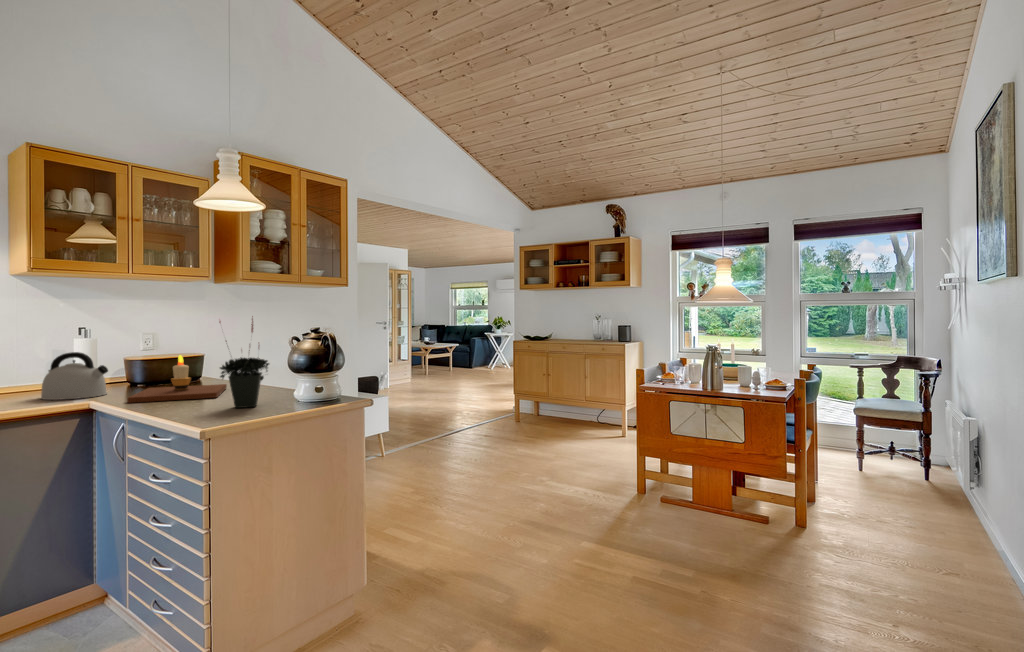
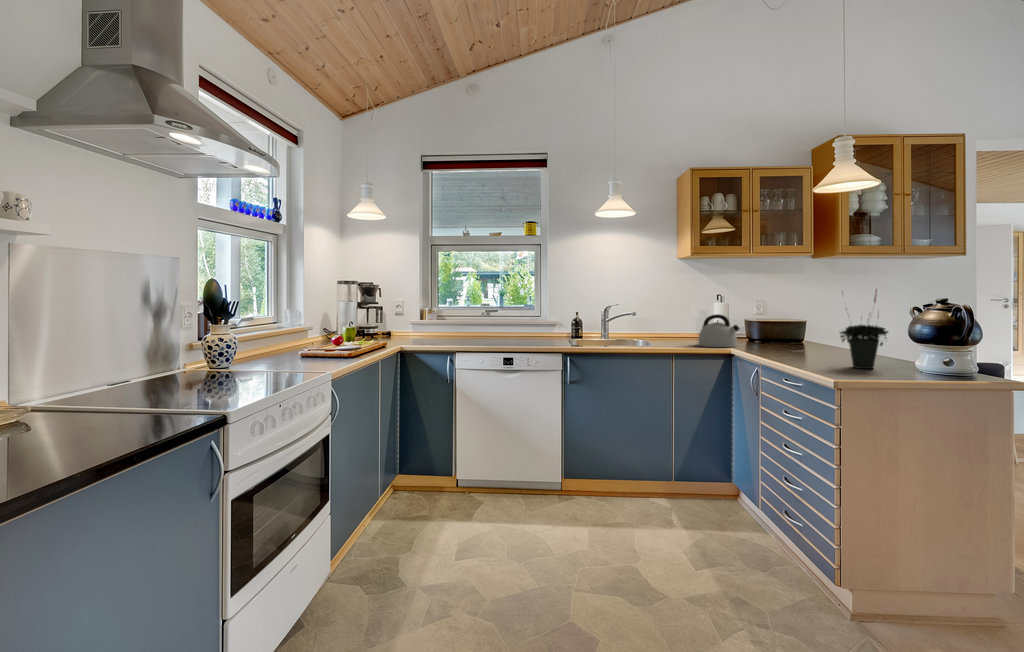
candle: present [127,355,227,403] -> none [758,320,831,357]

